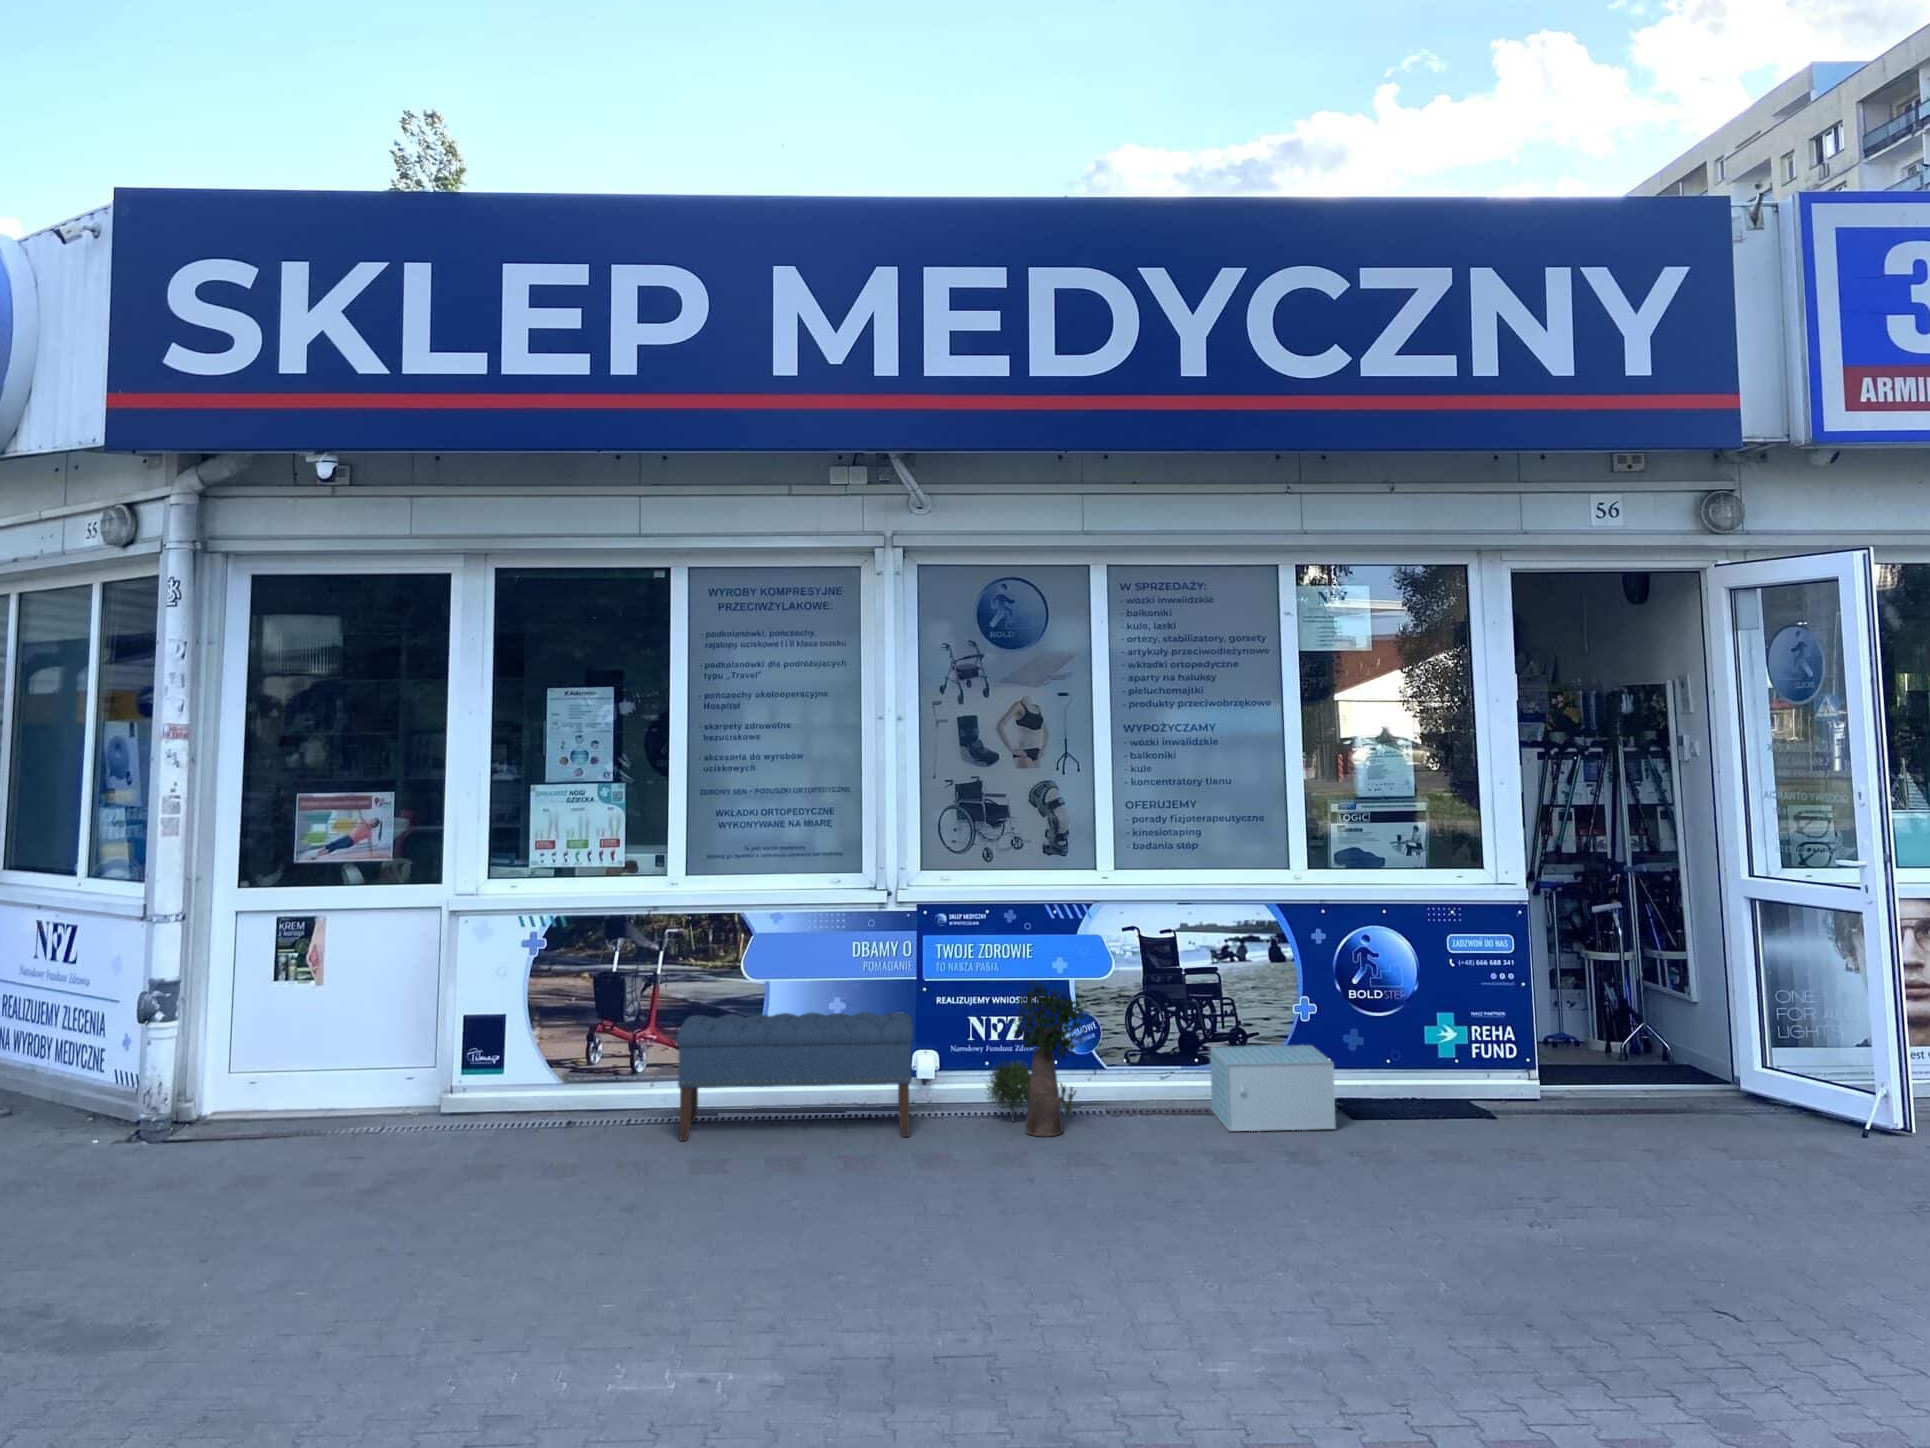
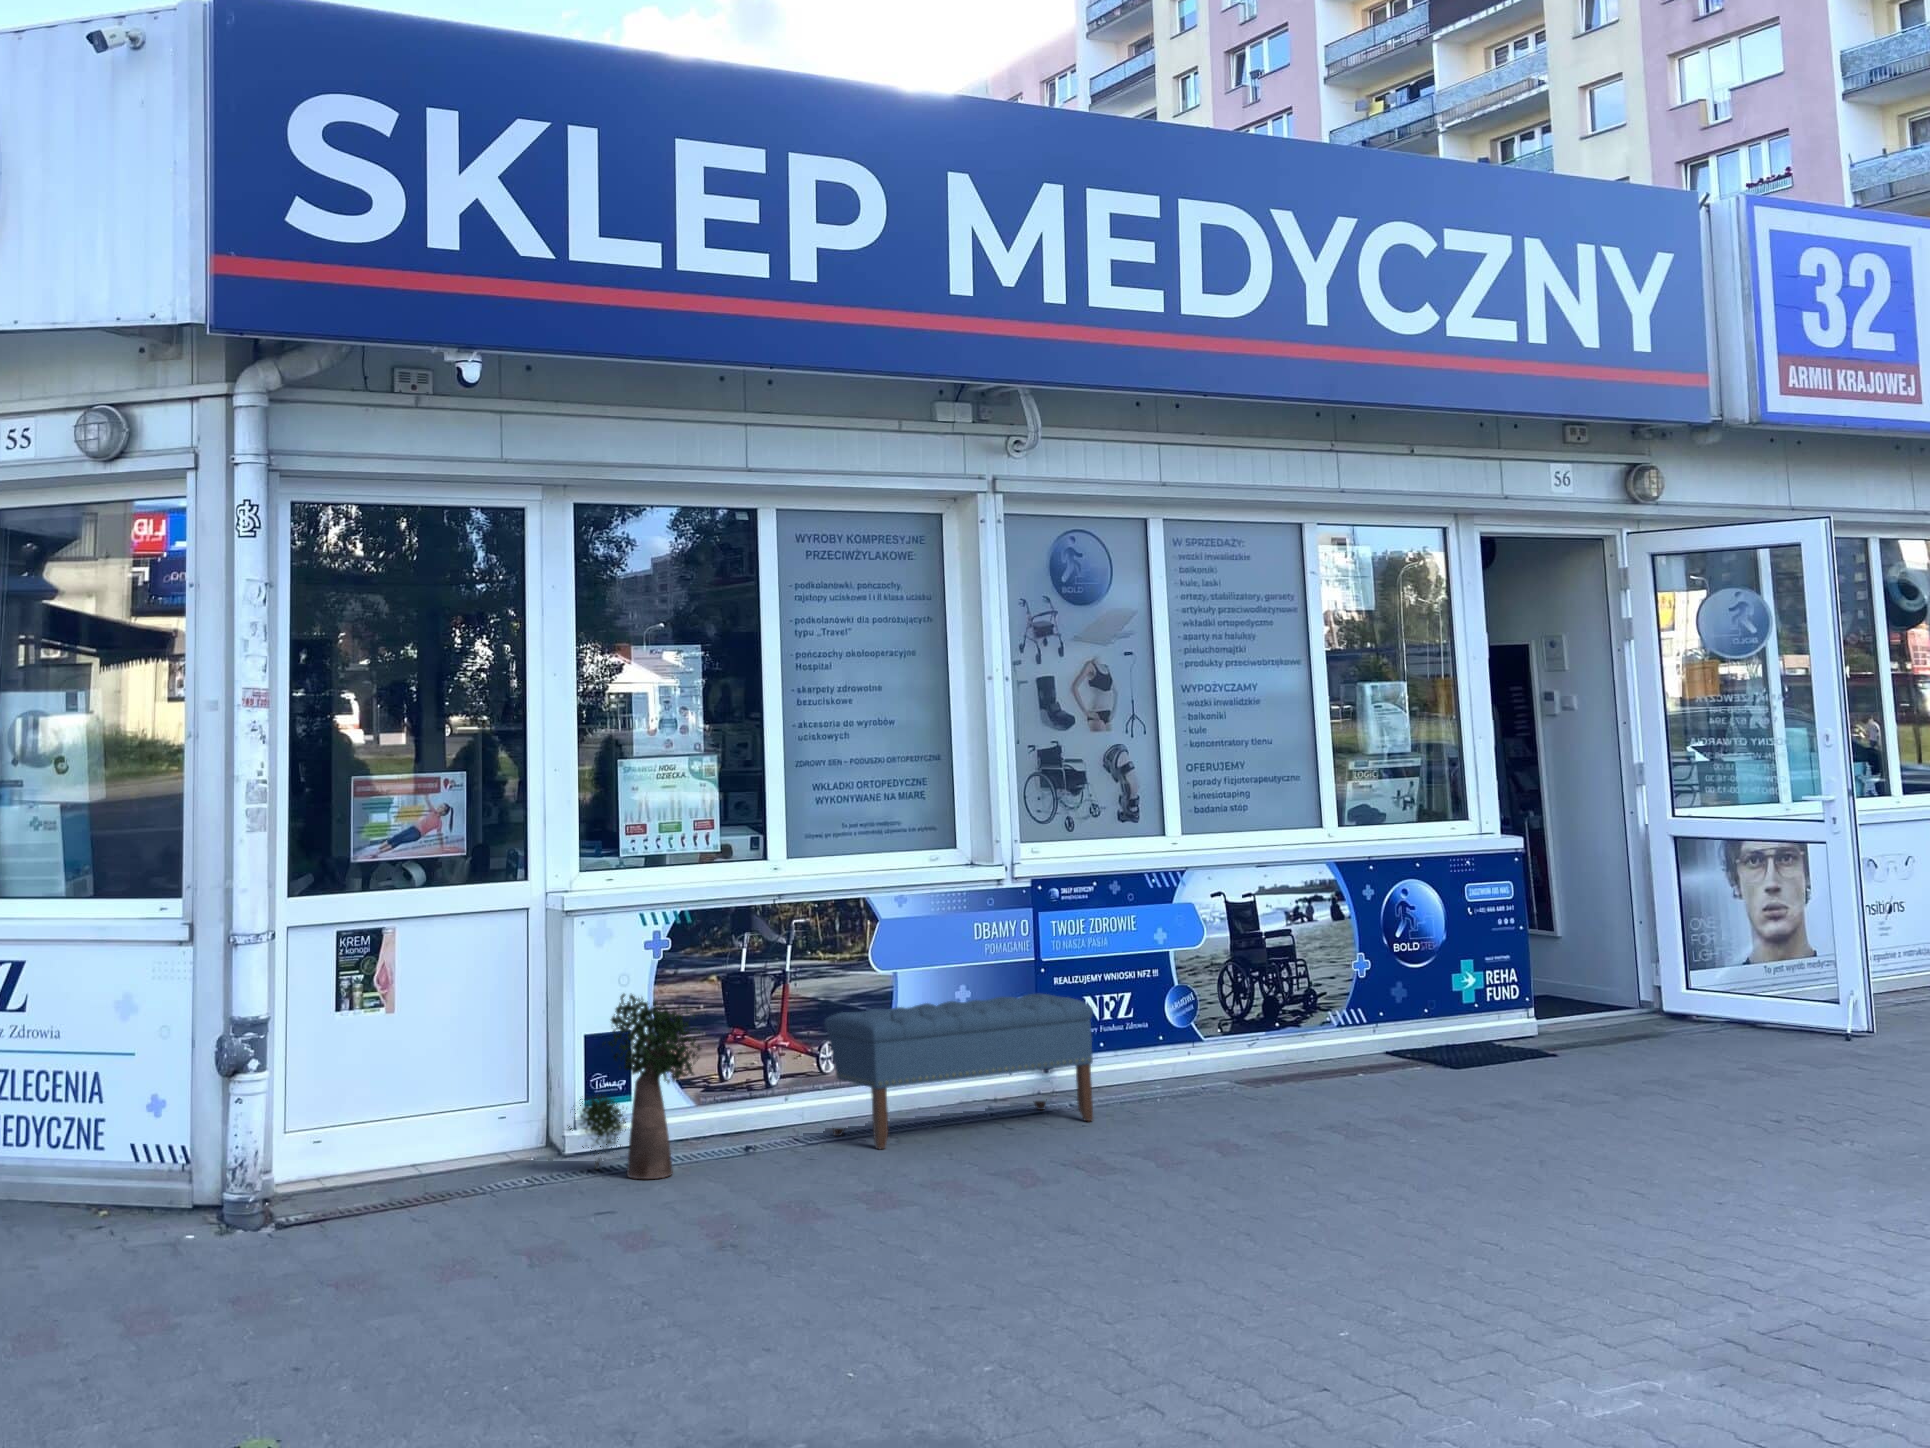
potted plant: present [986,981,1085,1136] -> present [568,994,702,1179]
storage box: present [1210,1045,1336,1131] -> none [1292,1002,1440,1086]

